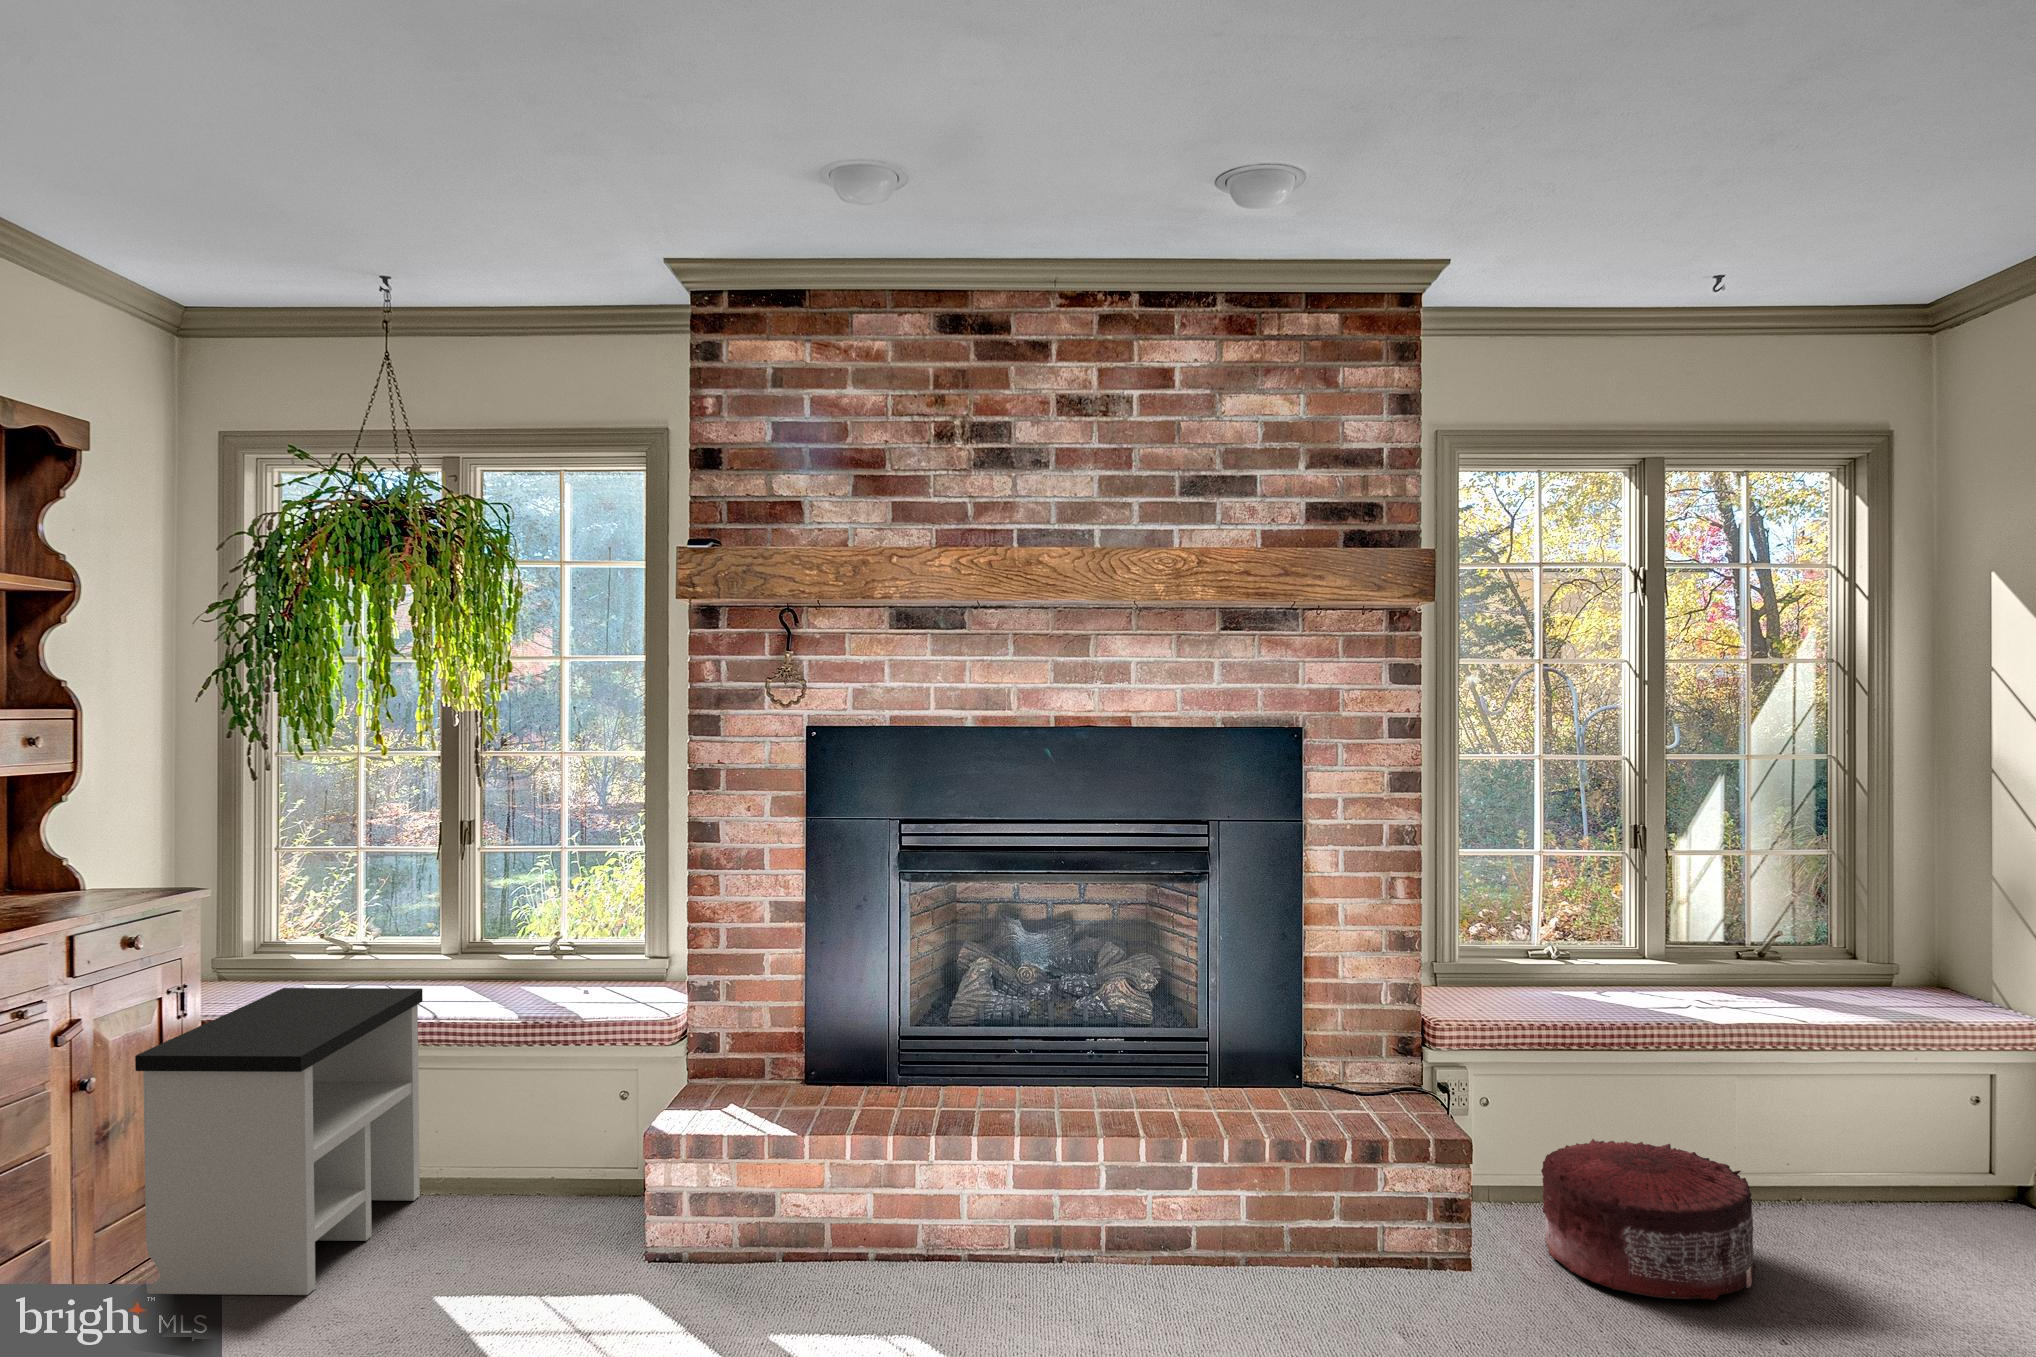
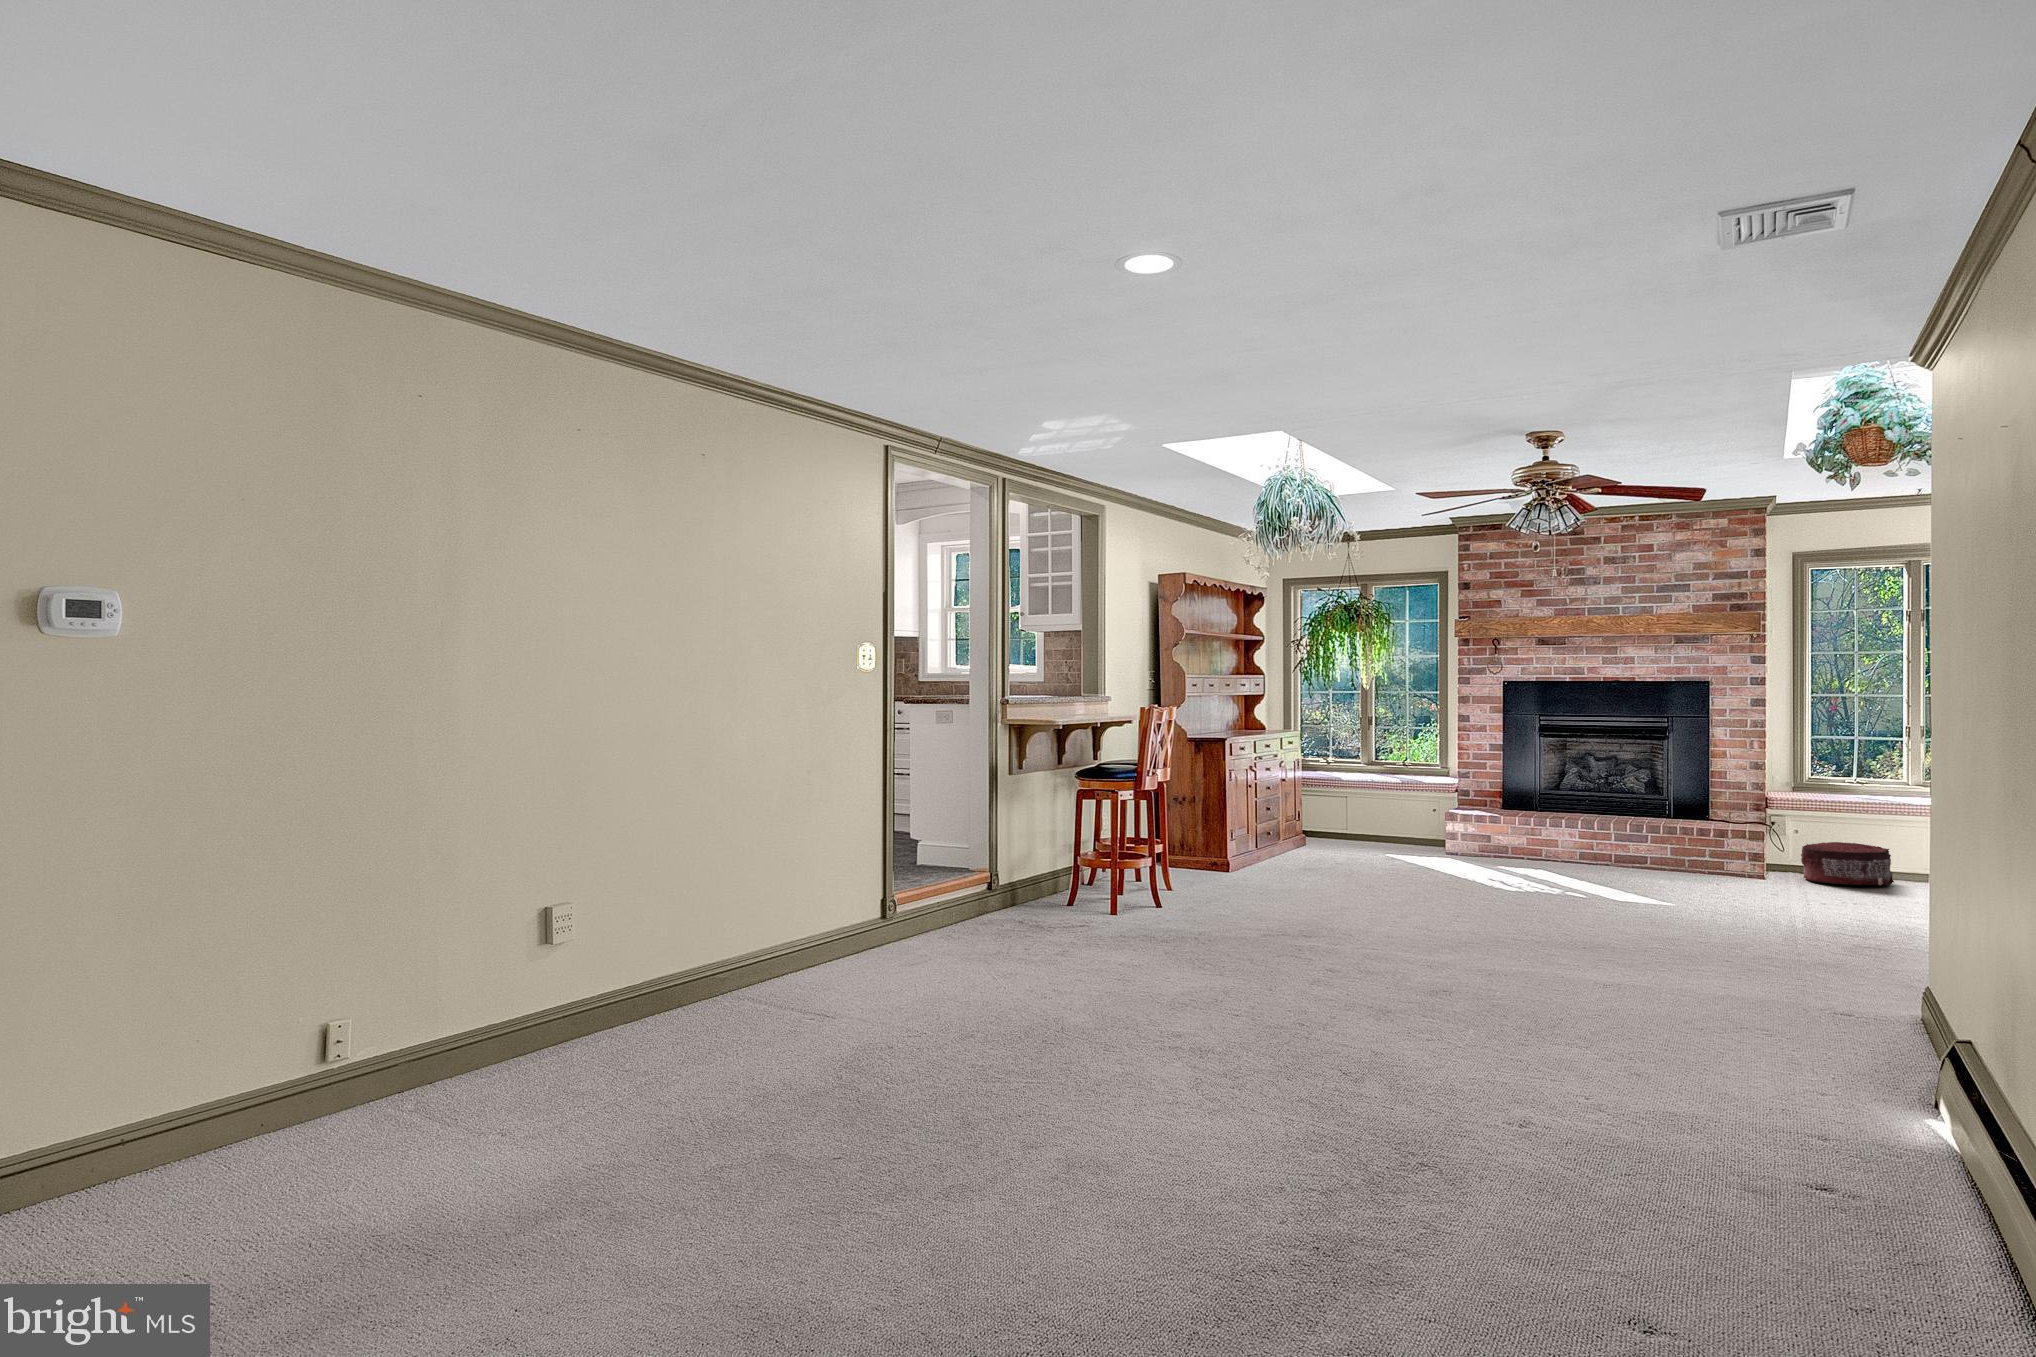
side table: present [135,988,423,1295] -> none [1293,770,1364,851]

